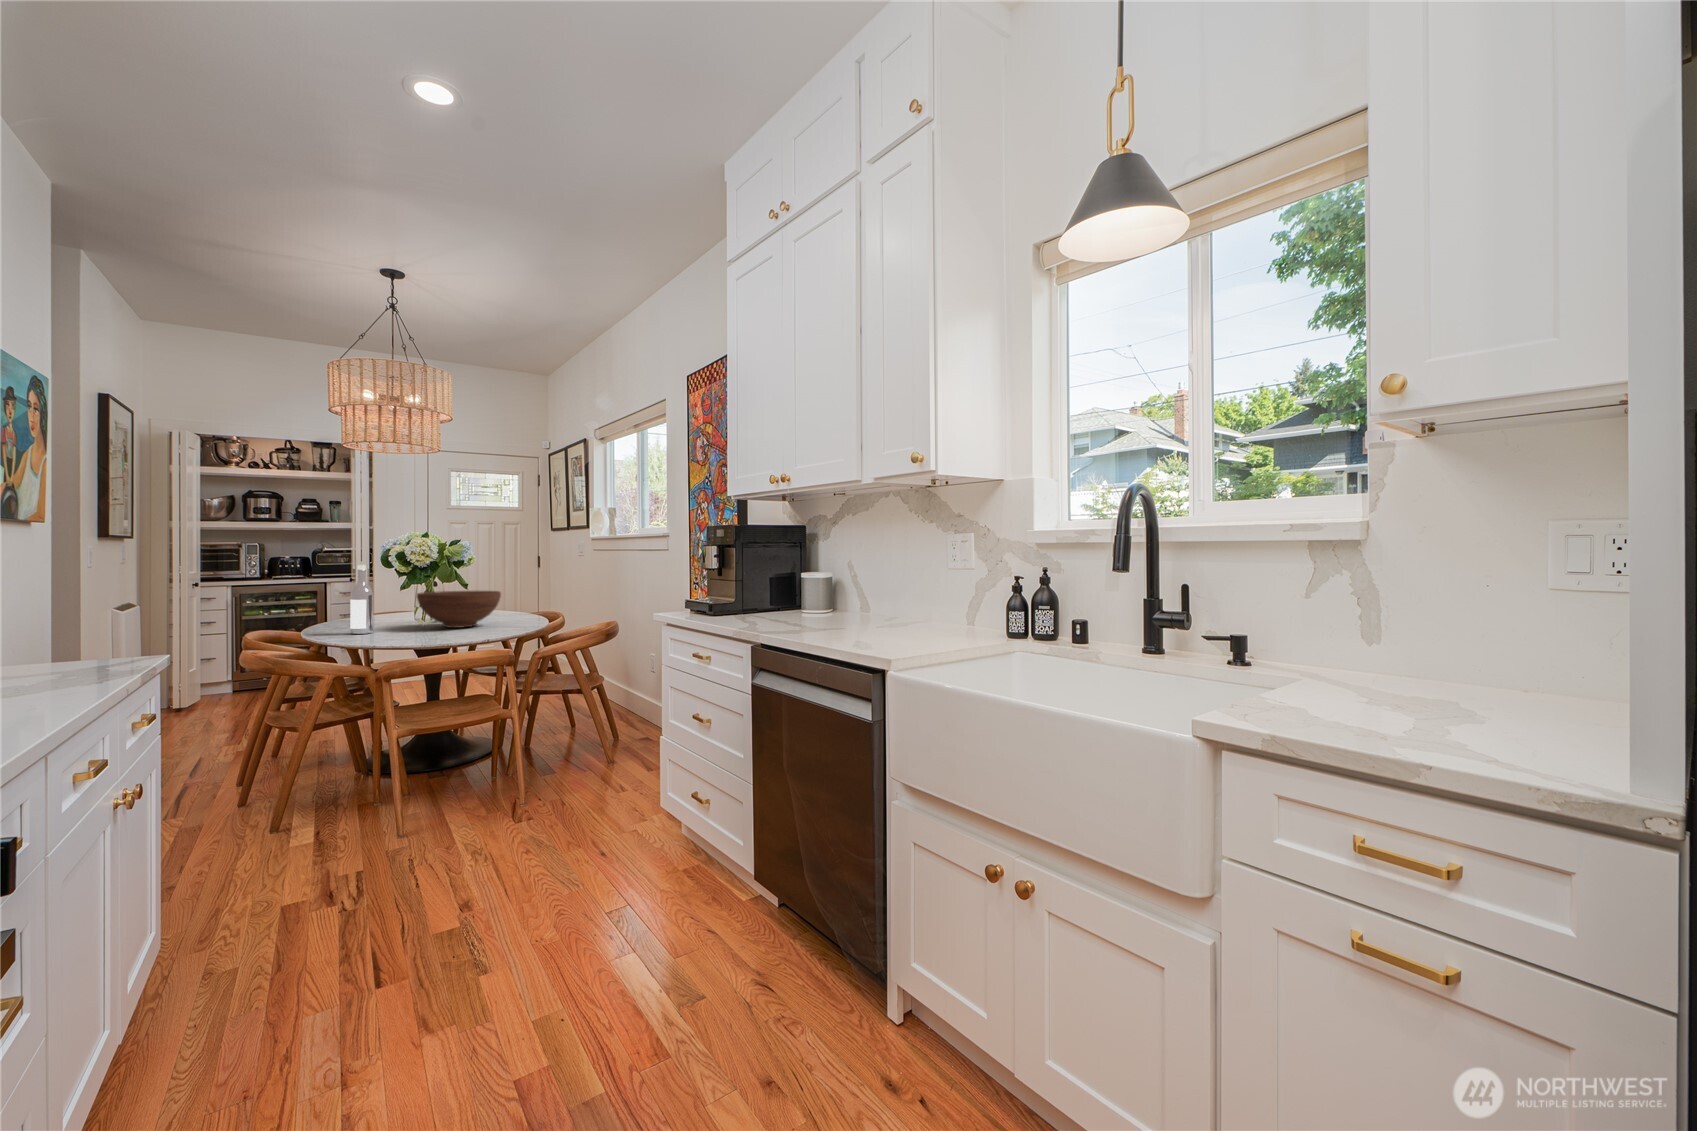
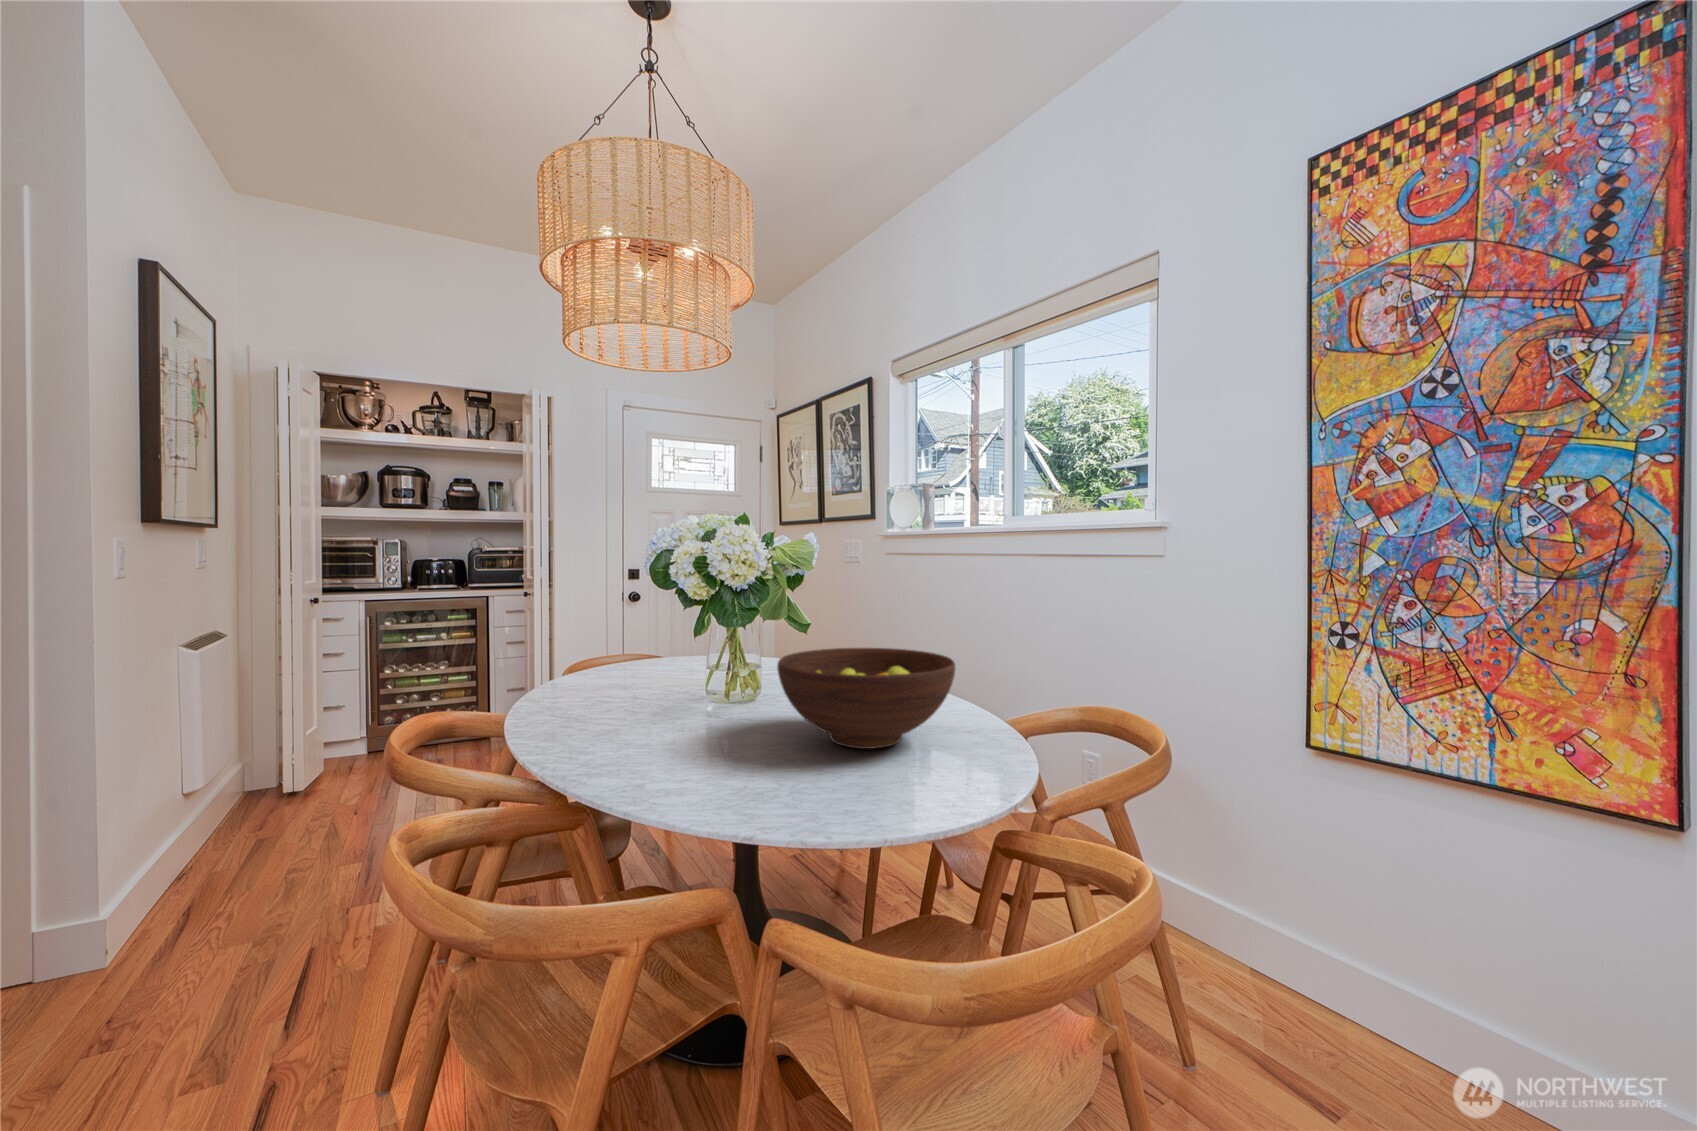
wine bottle: present [350,565,373,634] -> none [653,599,703,785]

